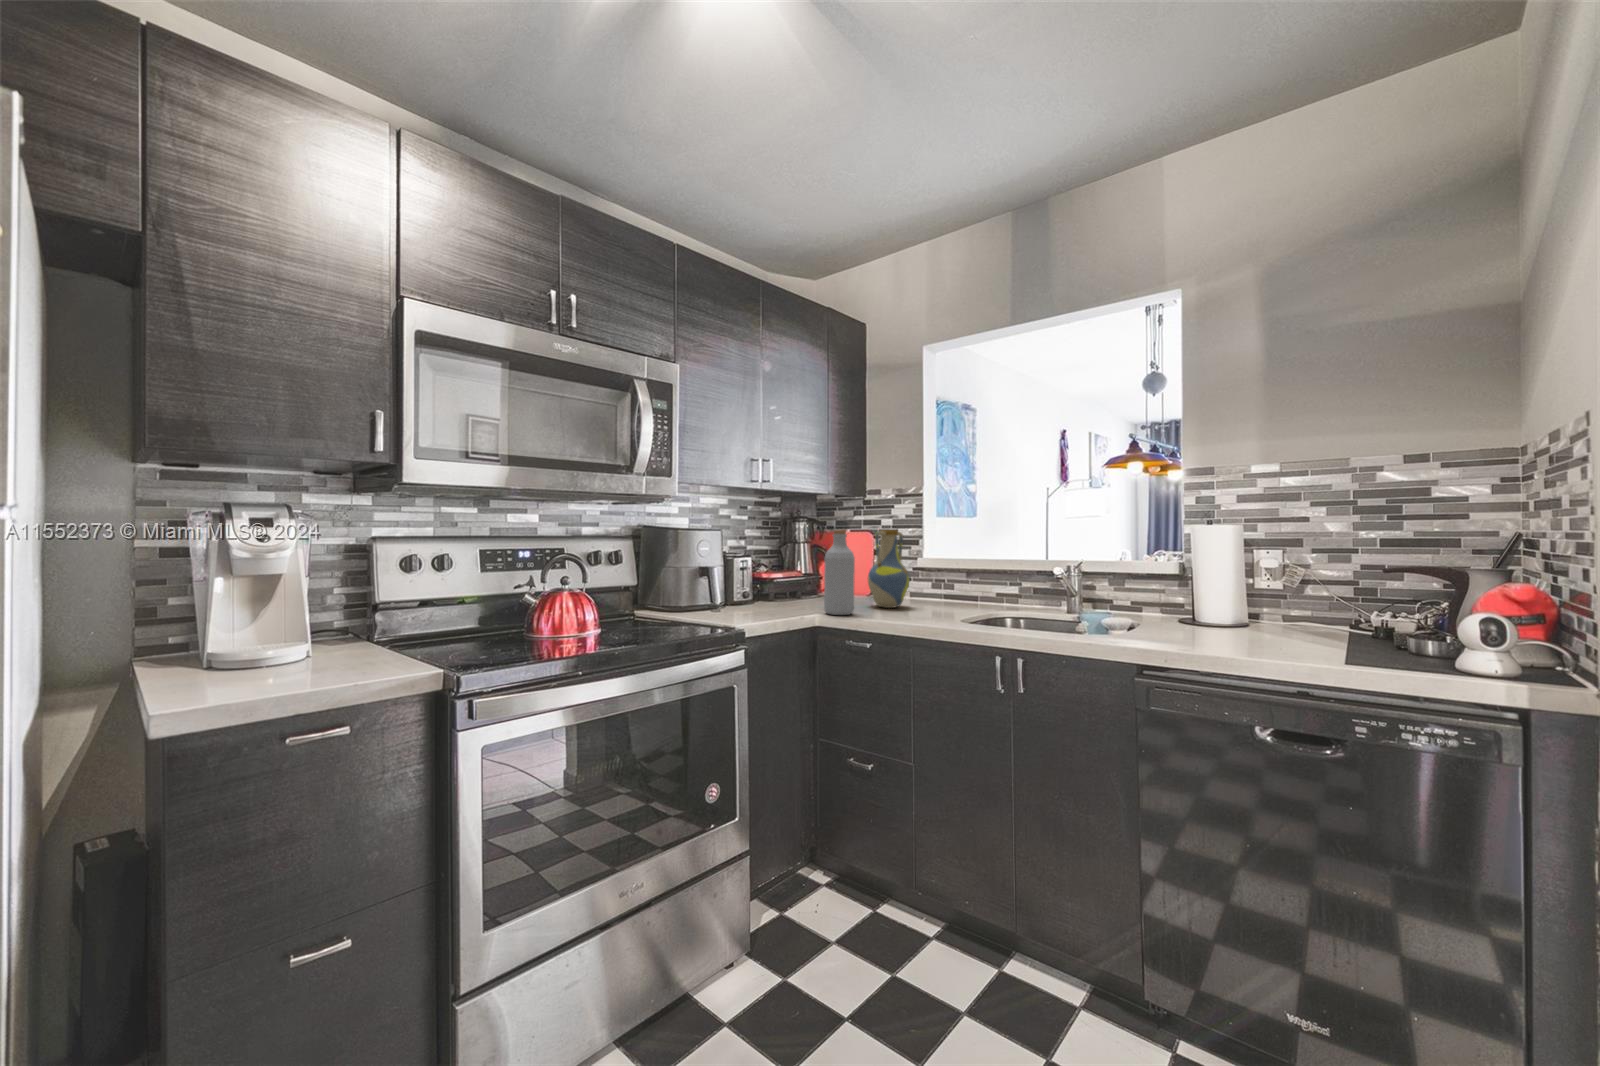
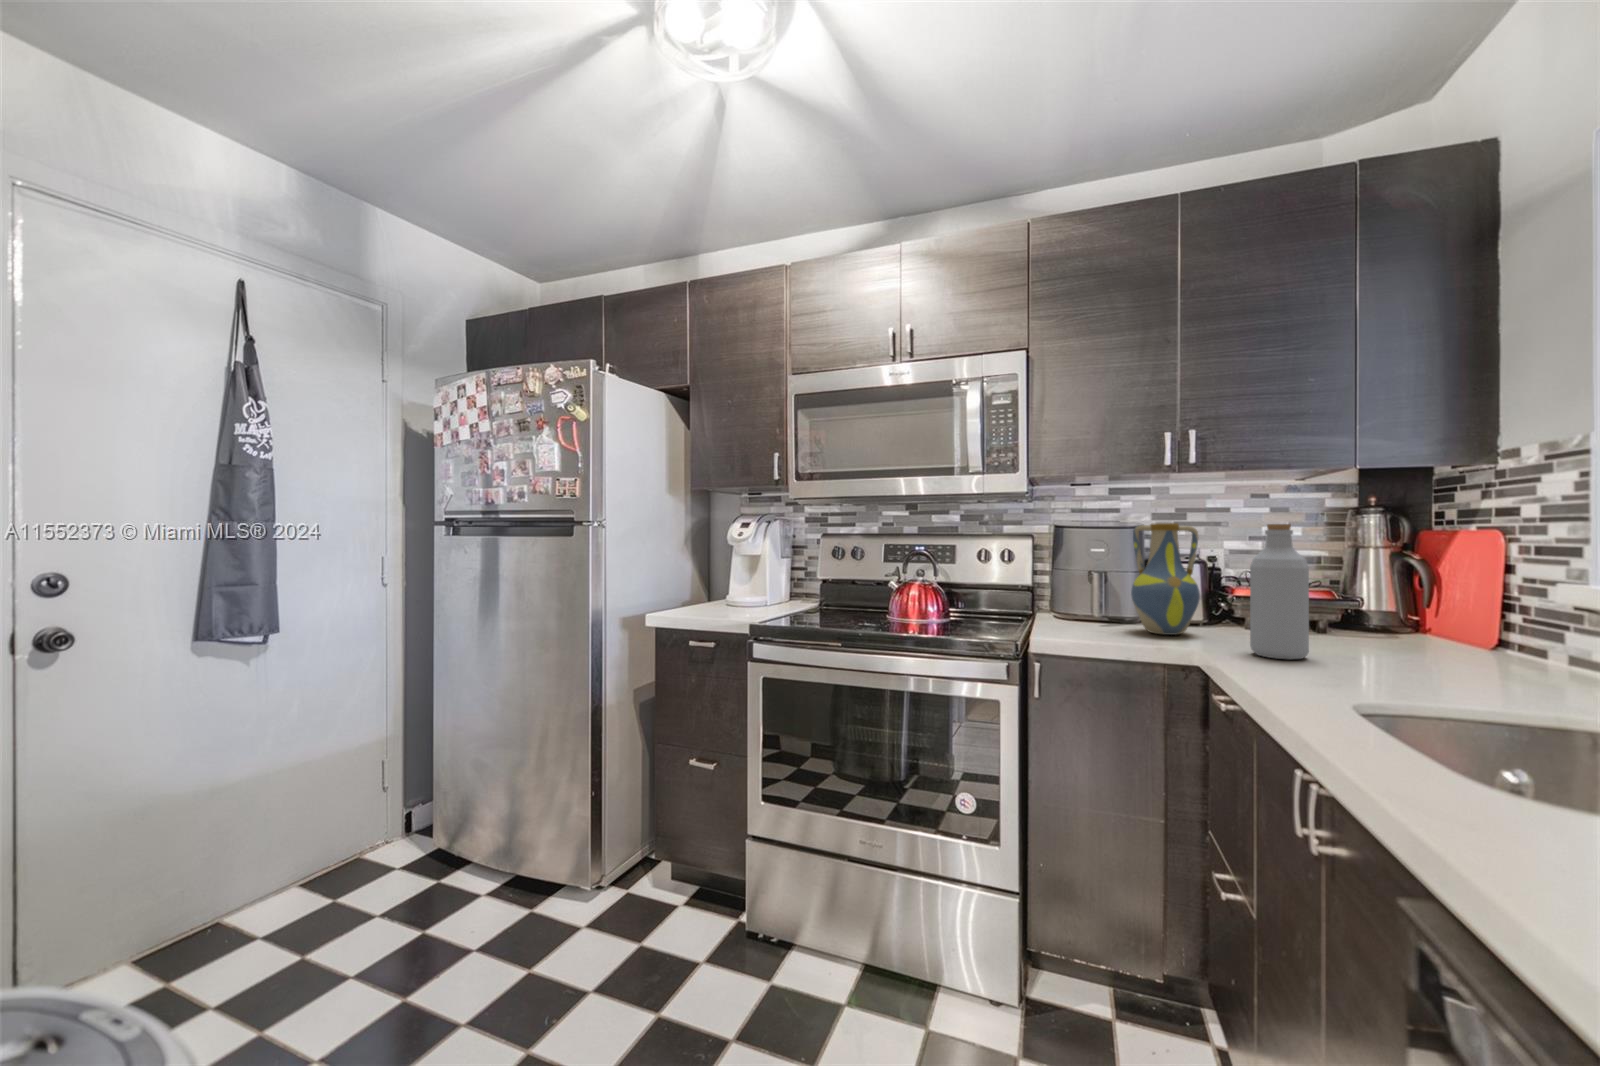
vase: present [867,530,910,608] -> present [1131,523,1200,635]

